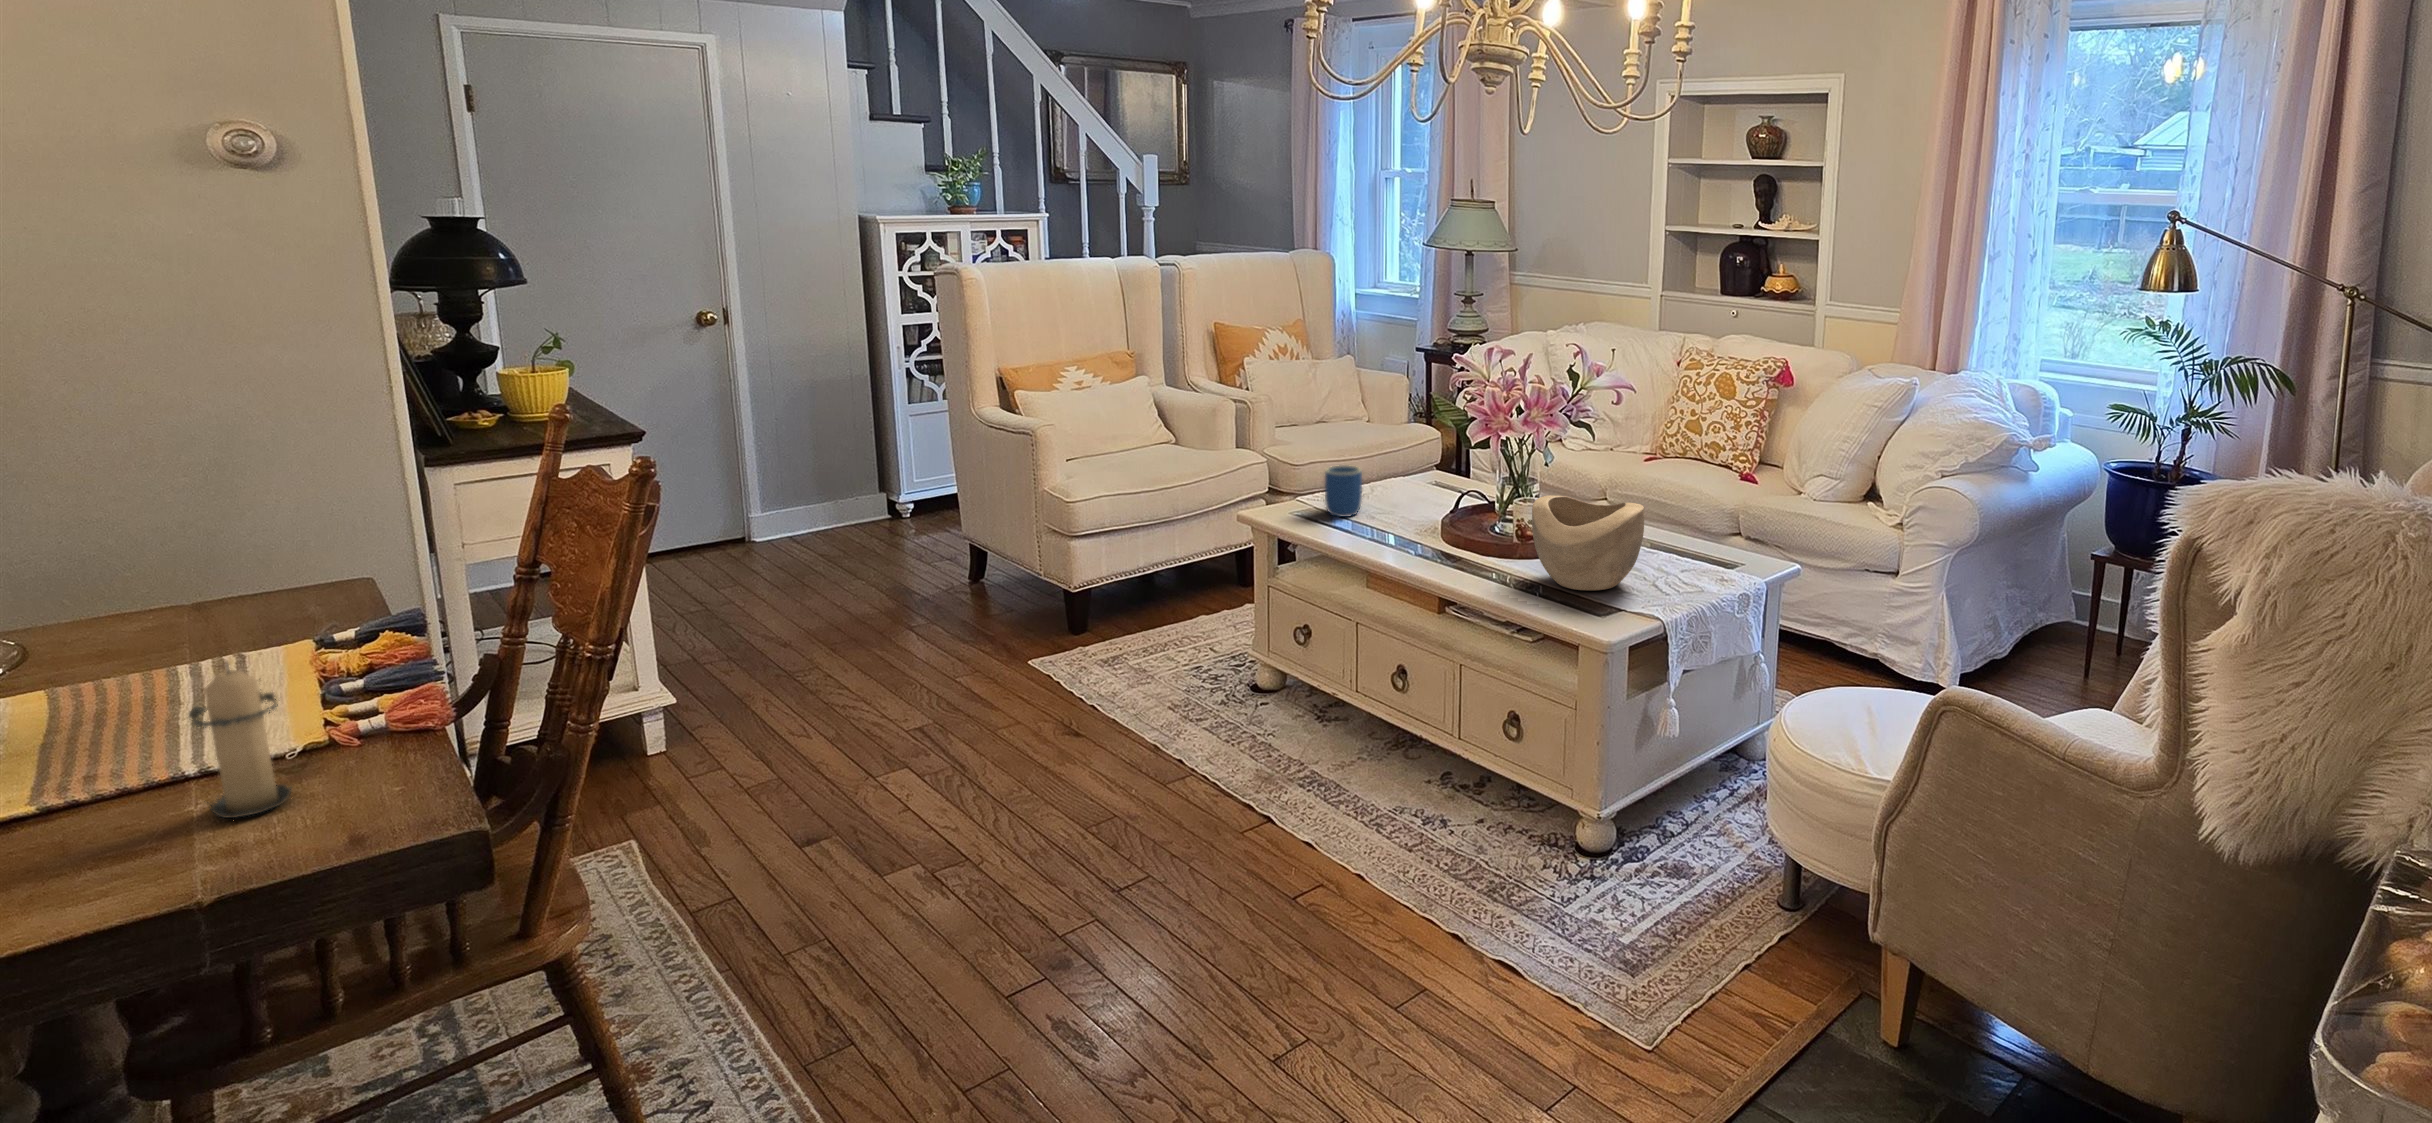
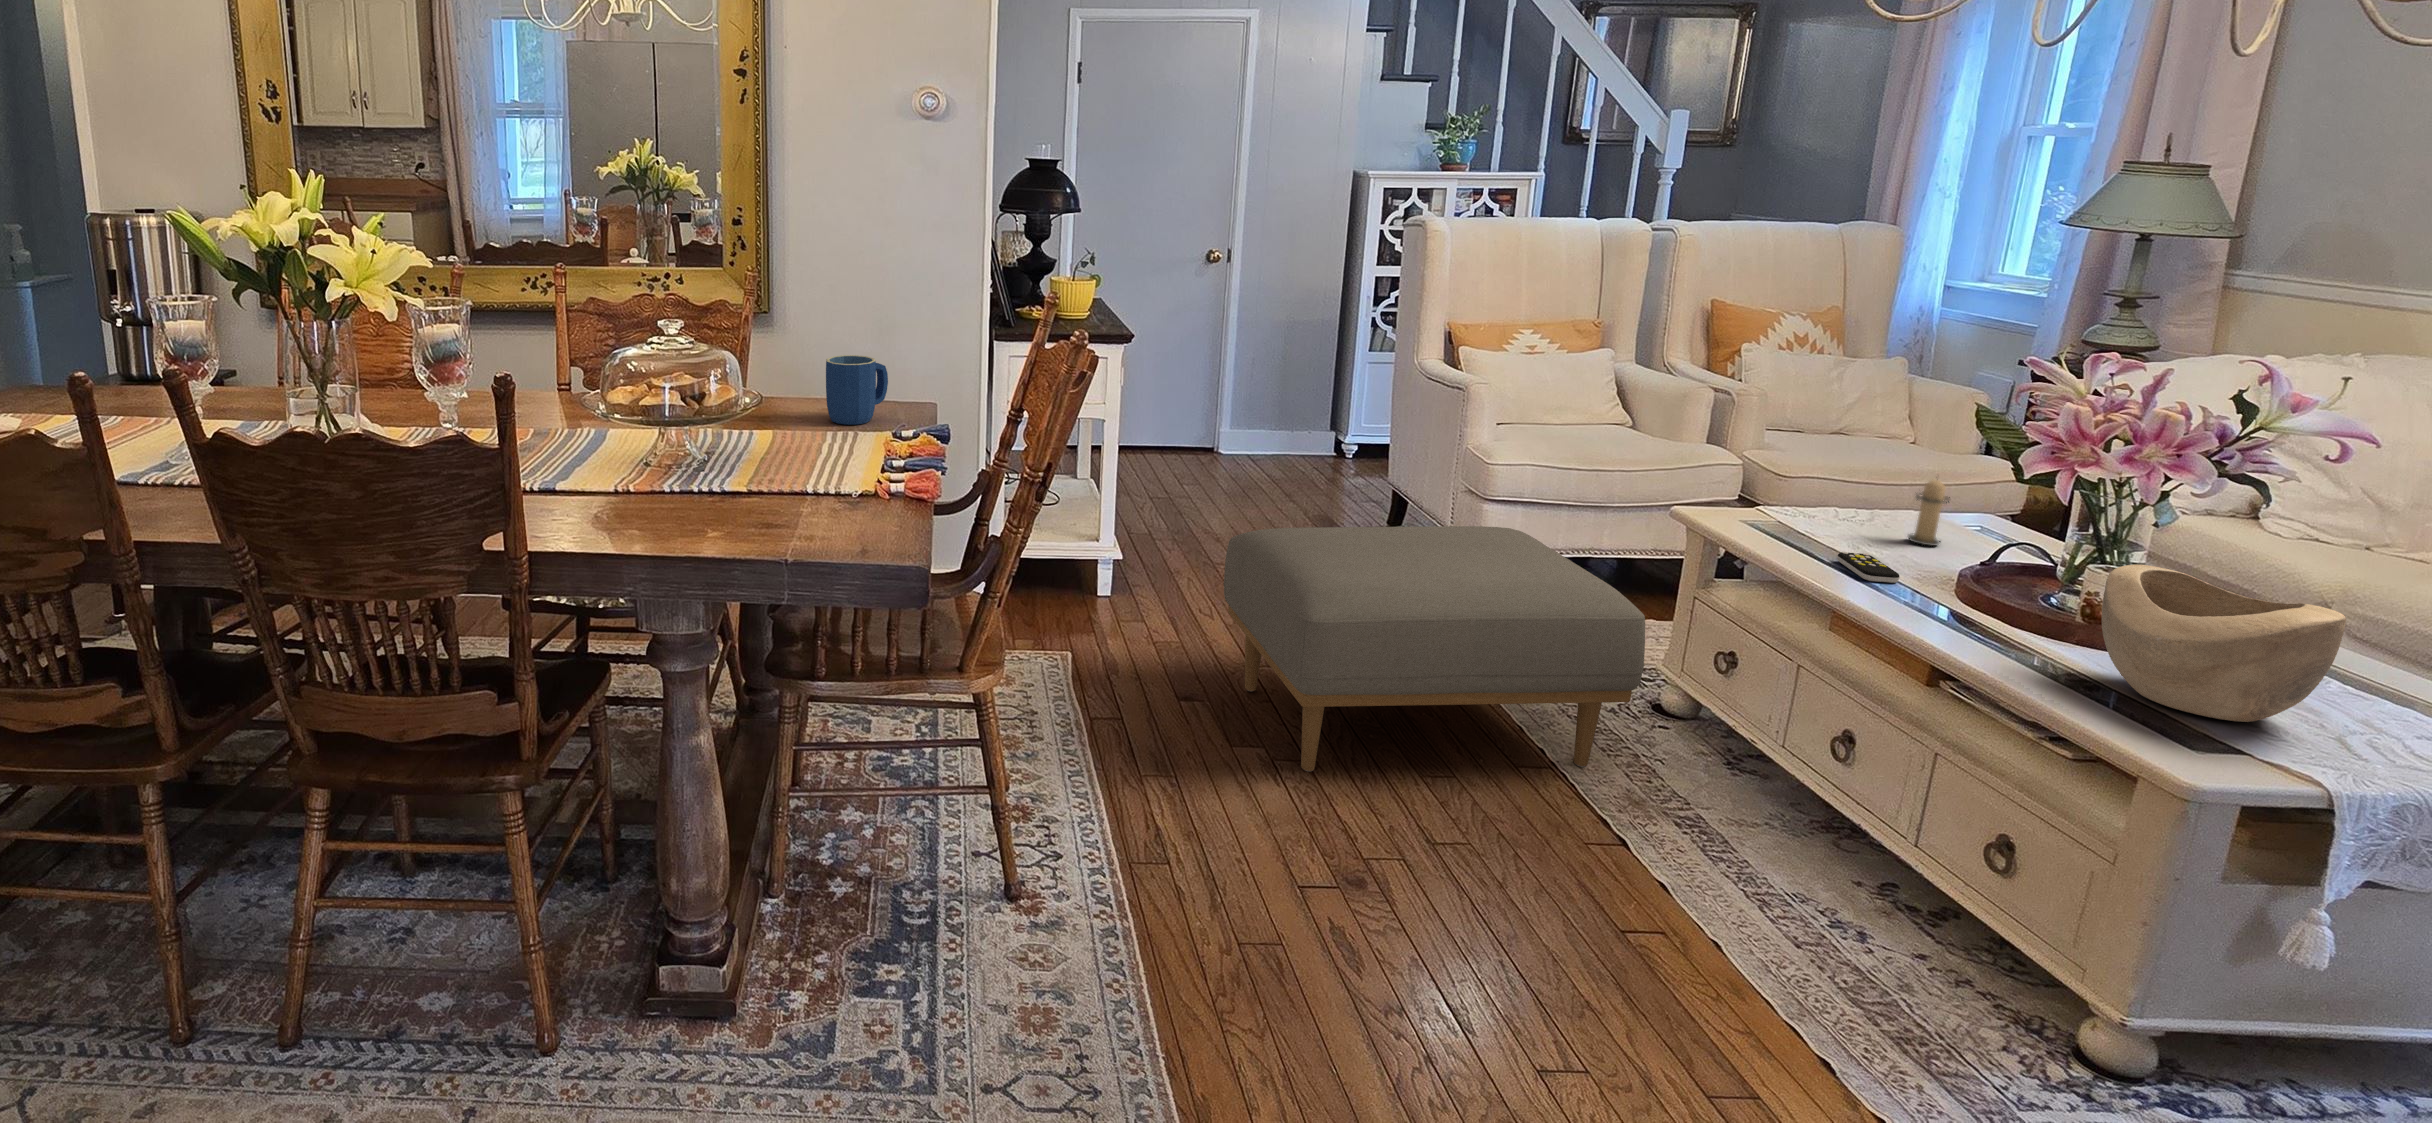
mug: present [1325,465,1362,517] -> present [826,355,888,425]
remote control: none [1367,522,1409,544] -> present [1837,552,1899,583]
ottoman: none [827,564,1252,871] -> present [1224,526,1645,772]
candle: present [189,662,291,818] -> present [1908,479,1950,546]

